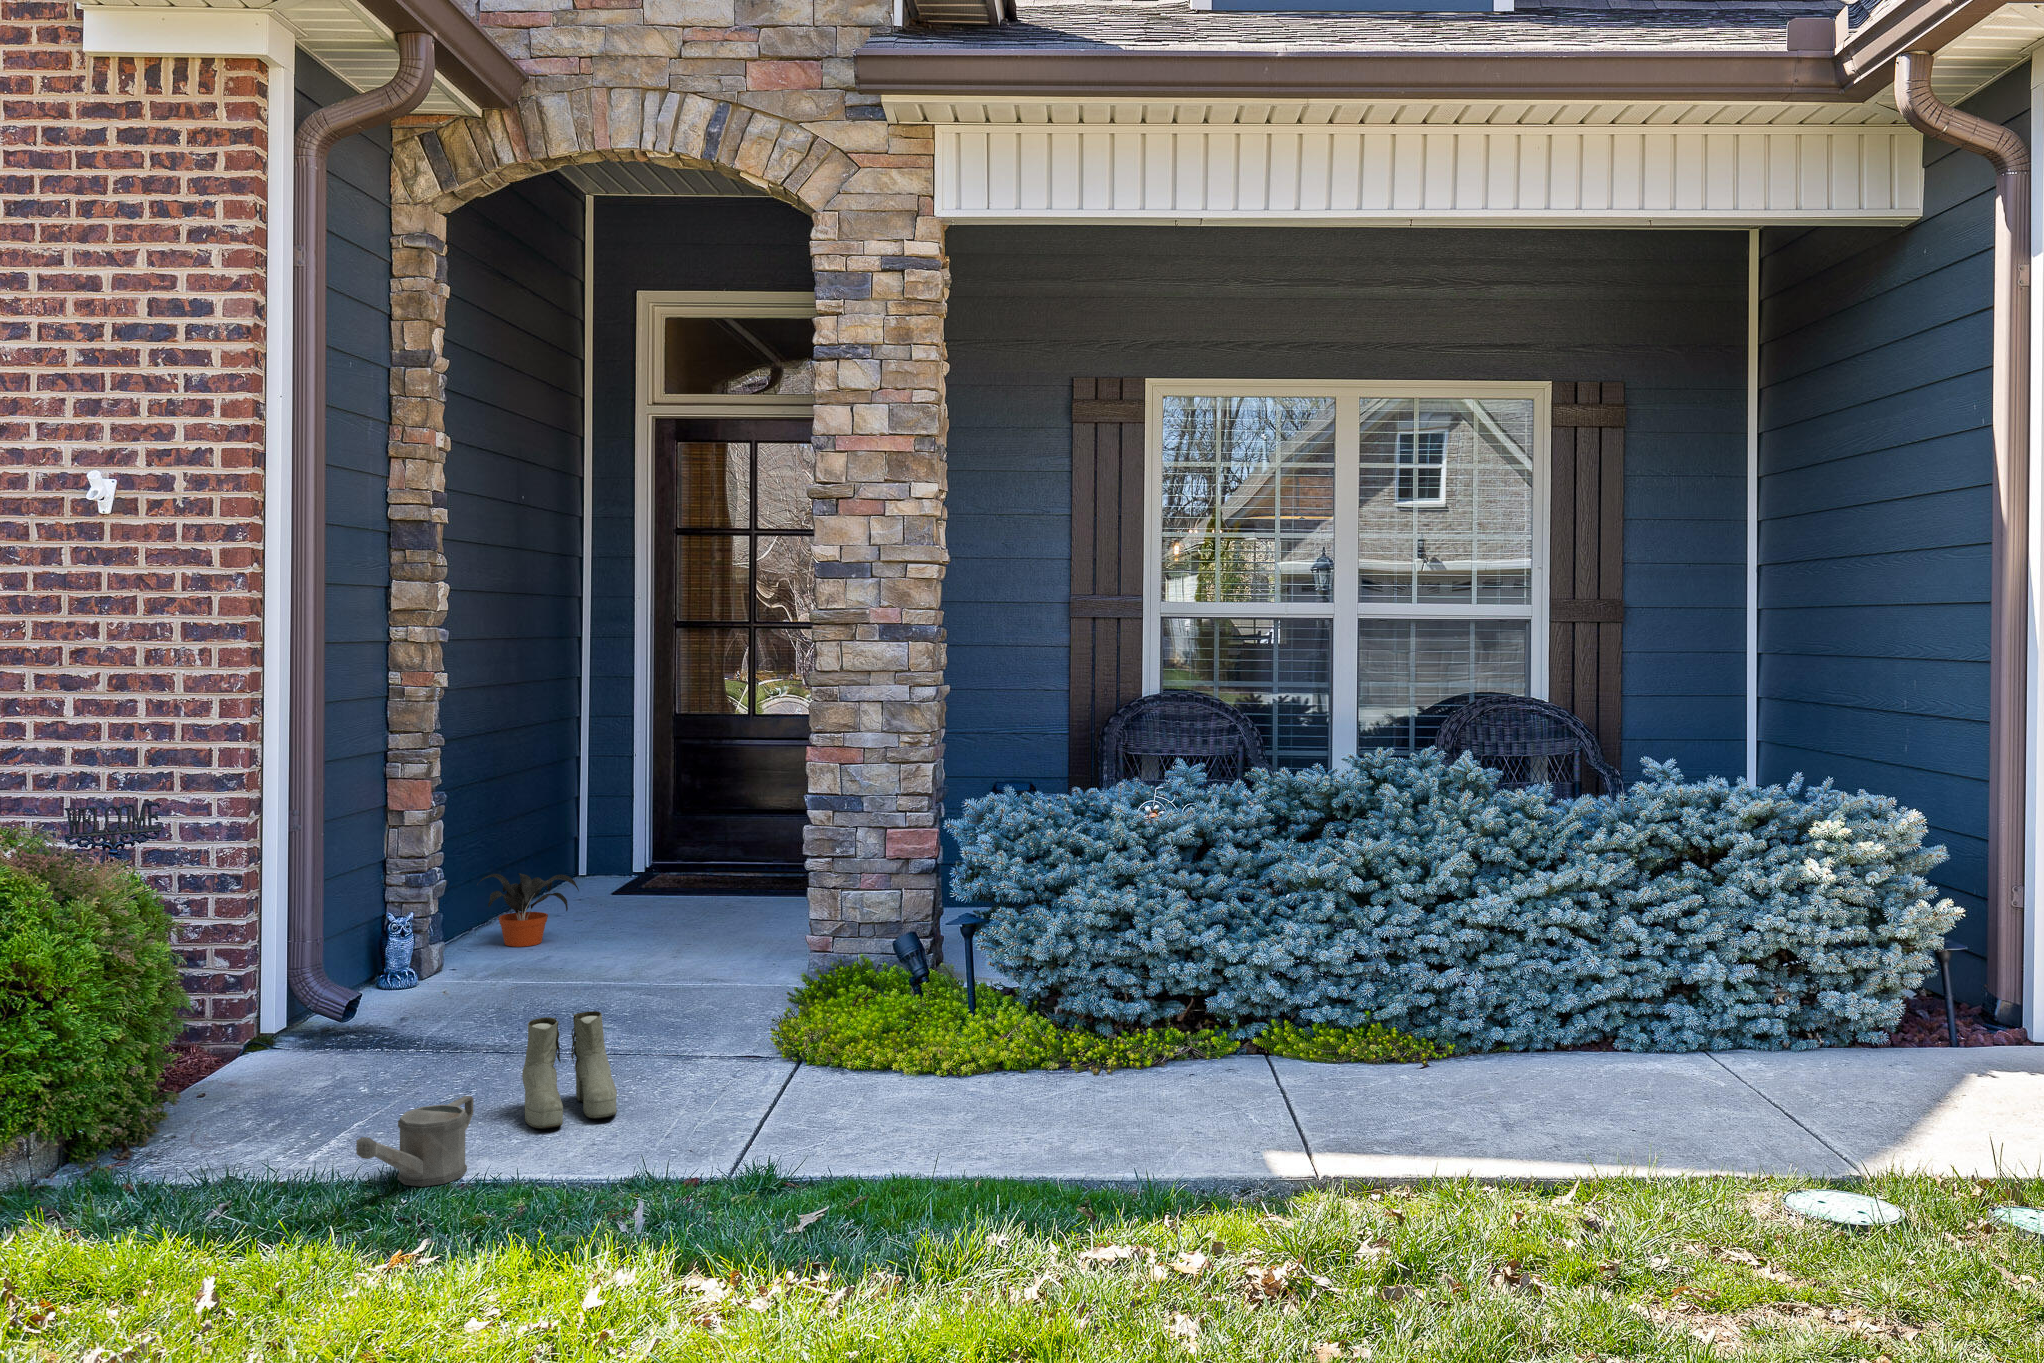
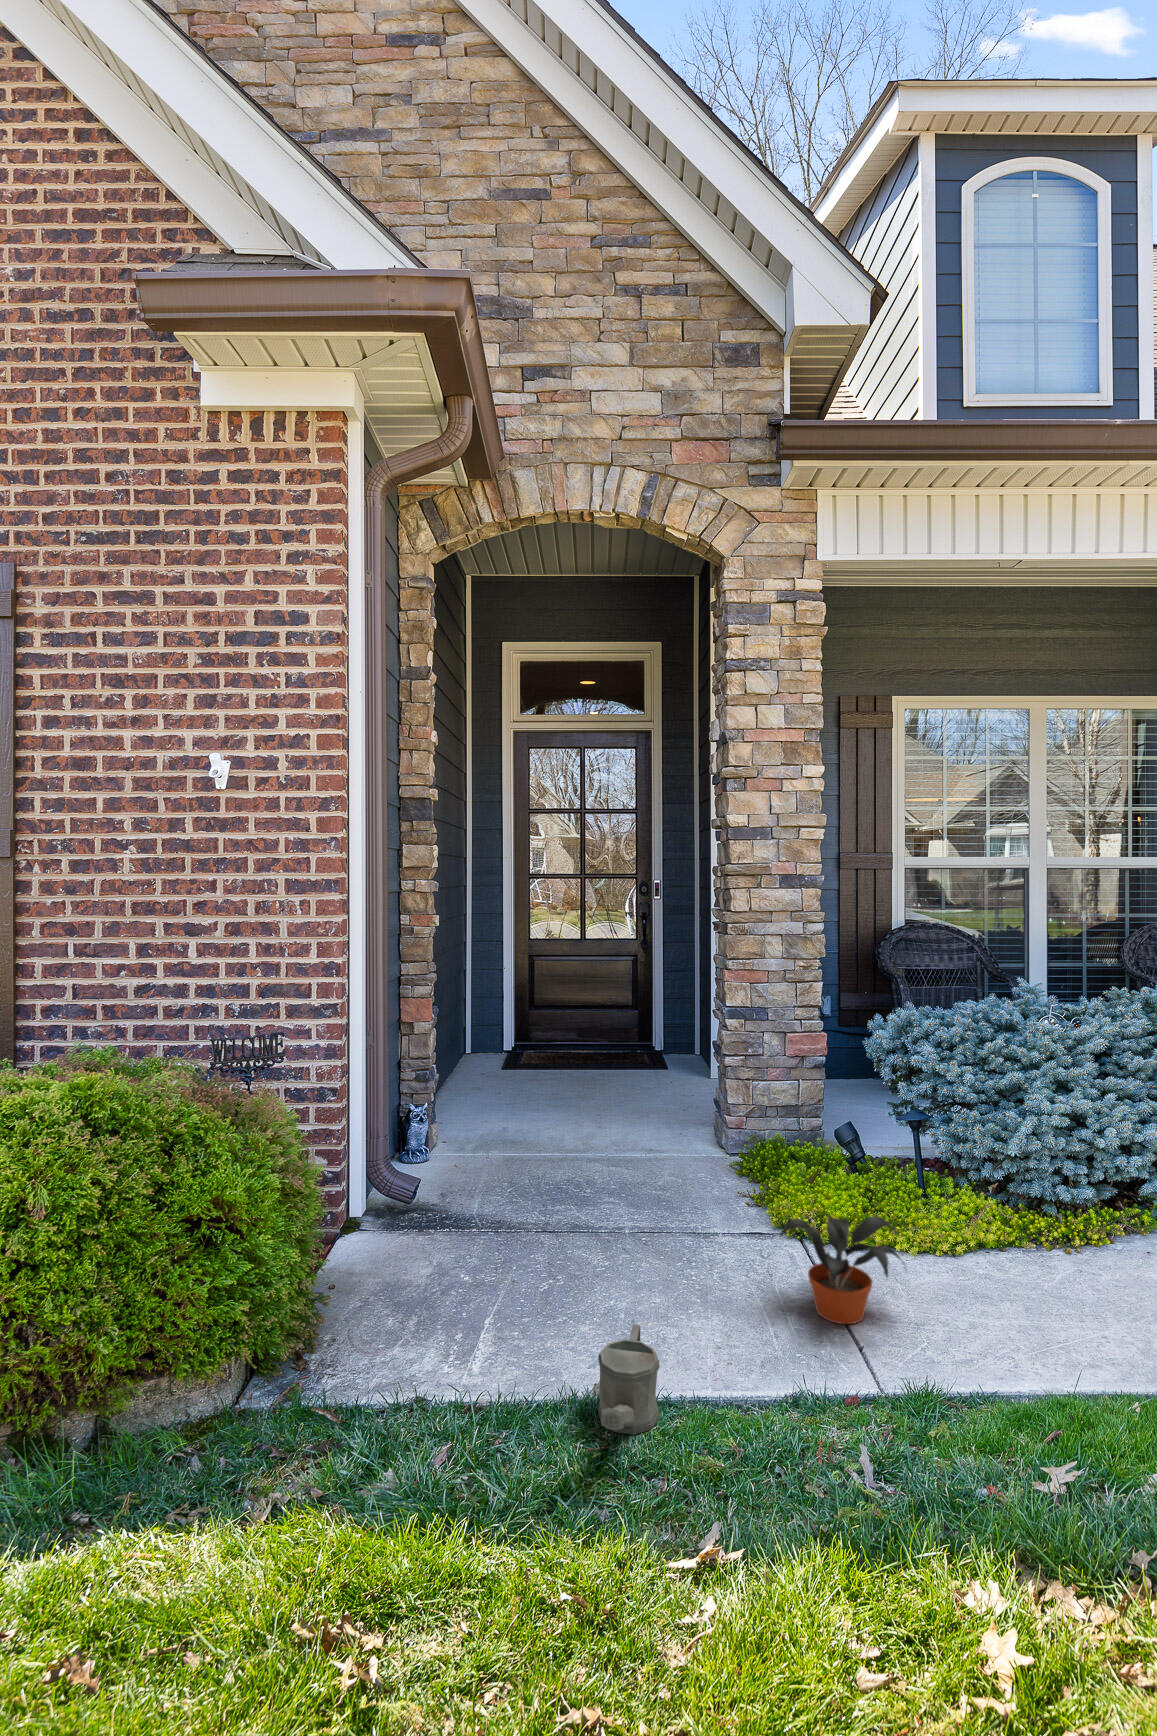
potted plant: present [479,873,579,947] -> present [780,1216,901,1324]
boots: present [522,1011,617,1129] -> none [631,1218,726,1340]

